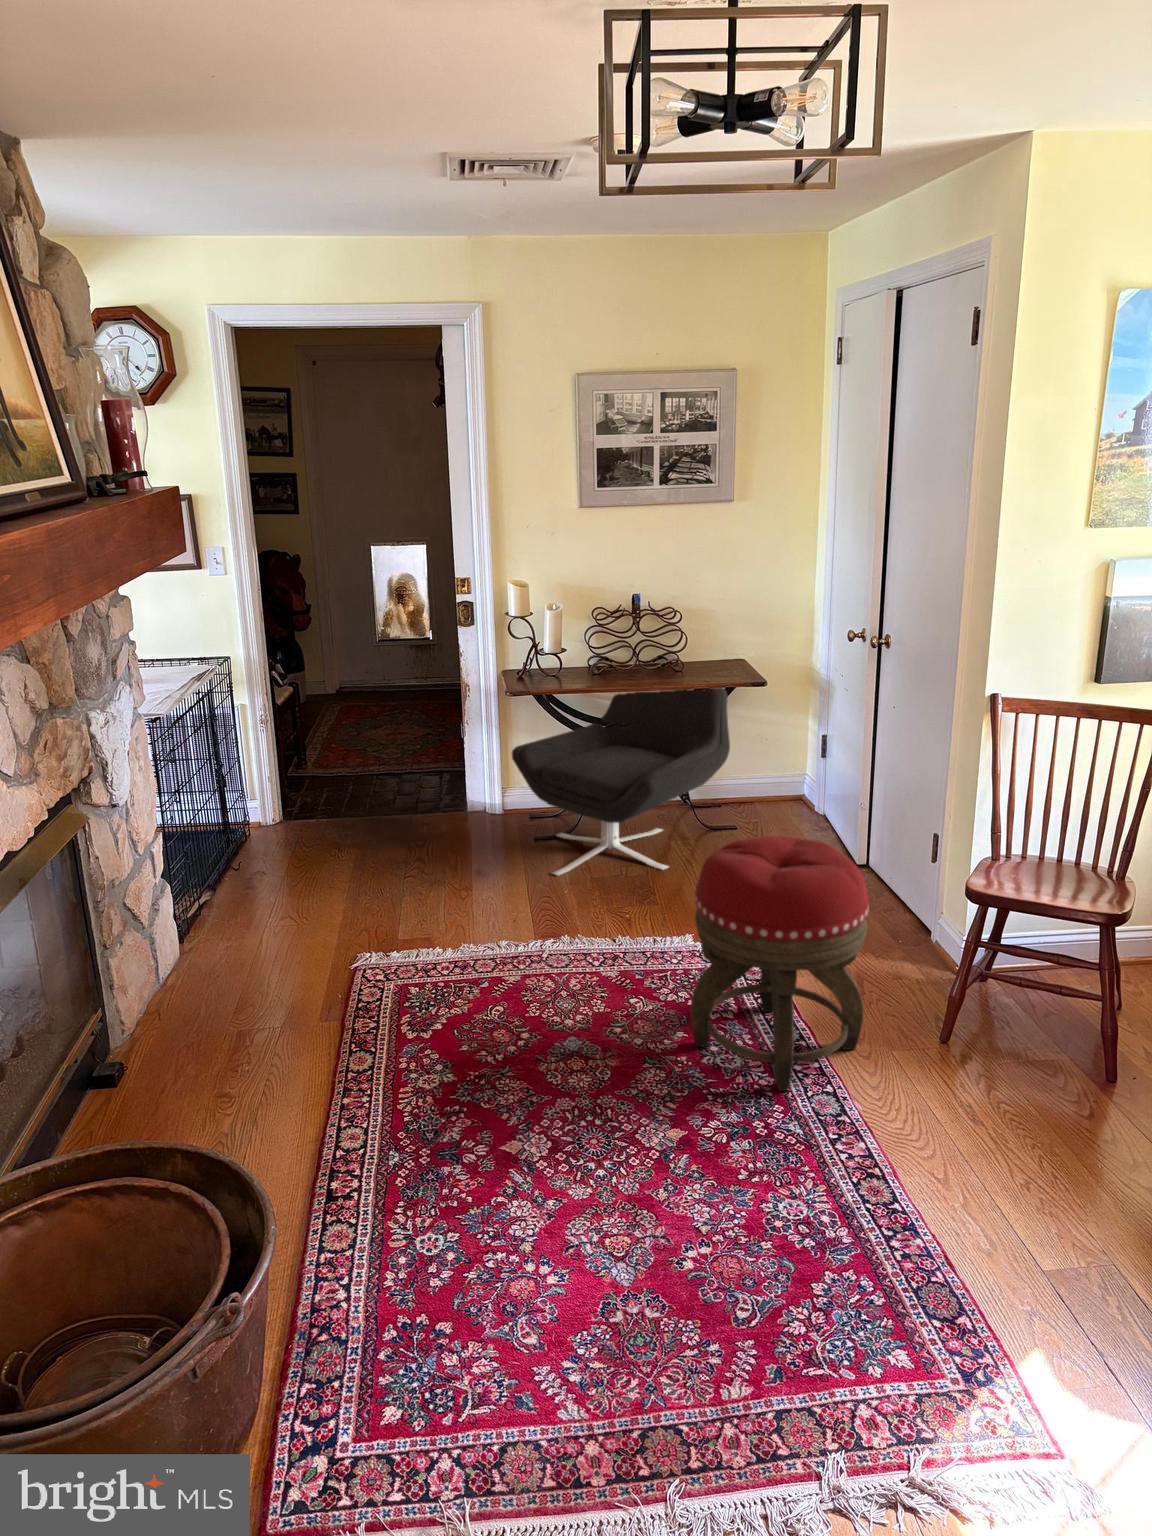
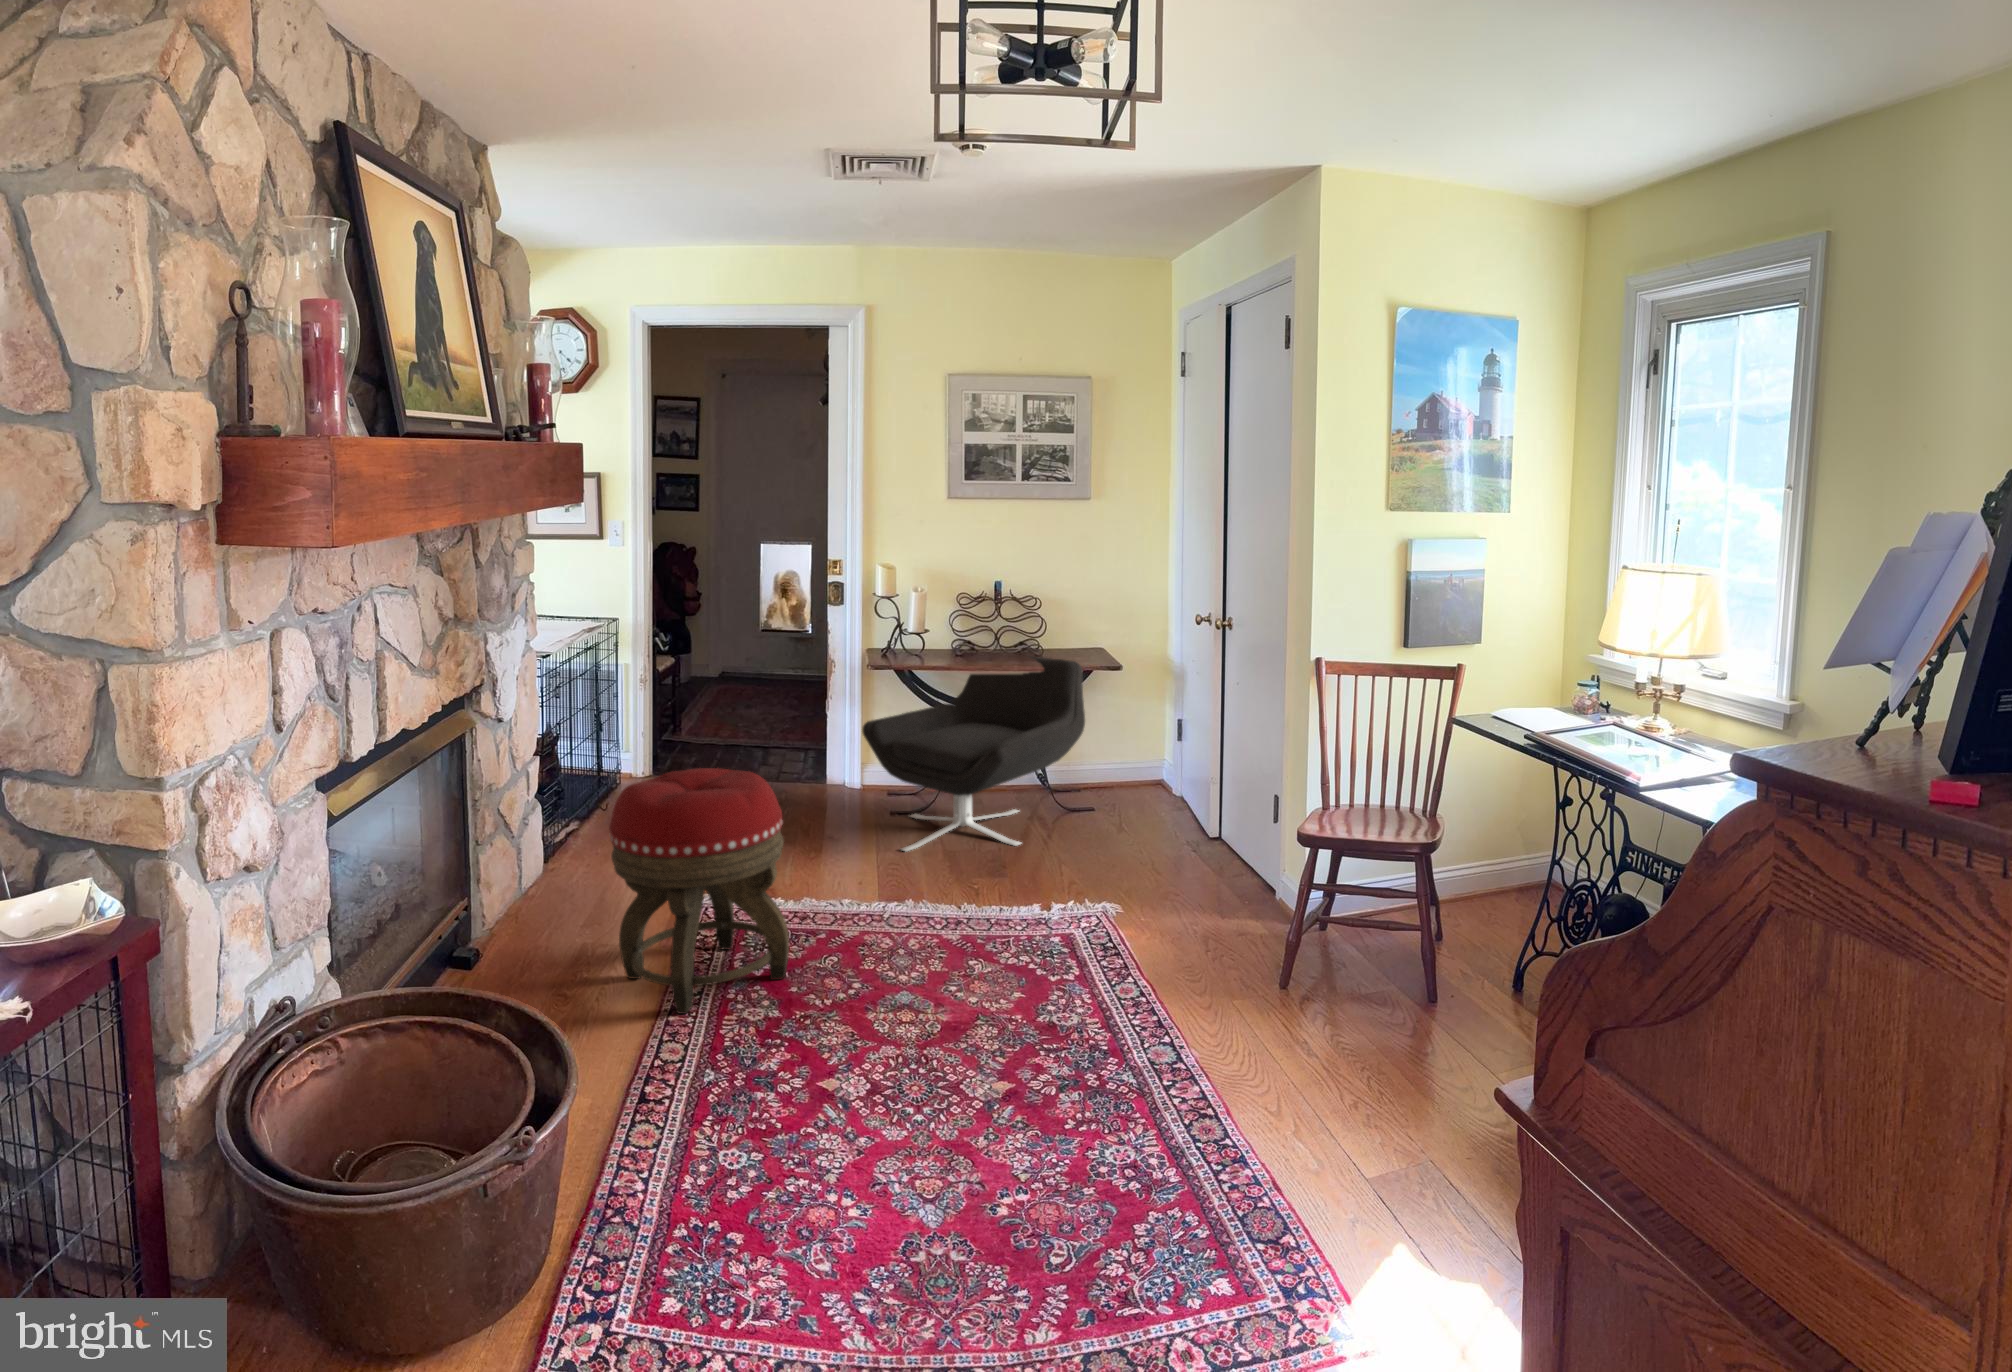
footstool: present [691,836,869,1091] -> present [609,768,789,1014]

